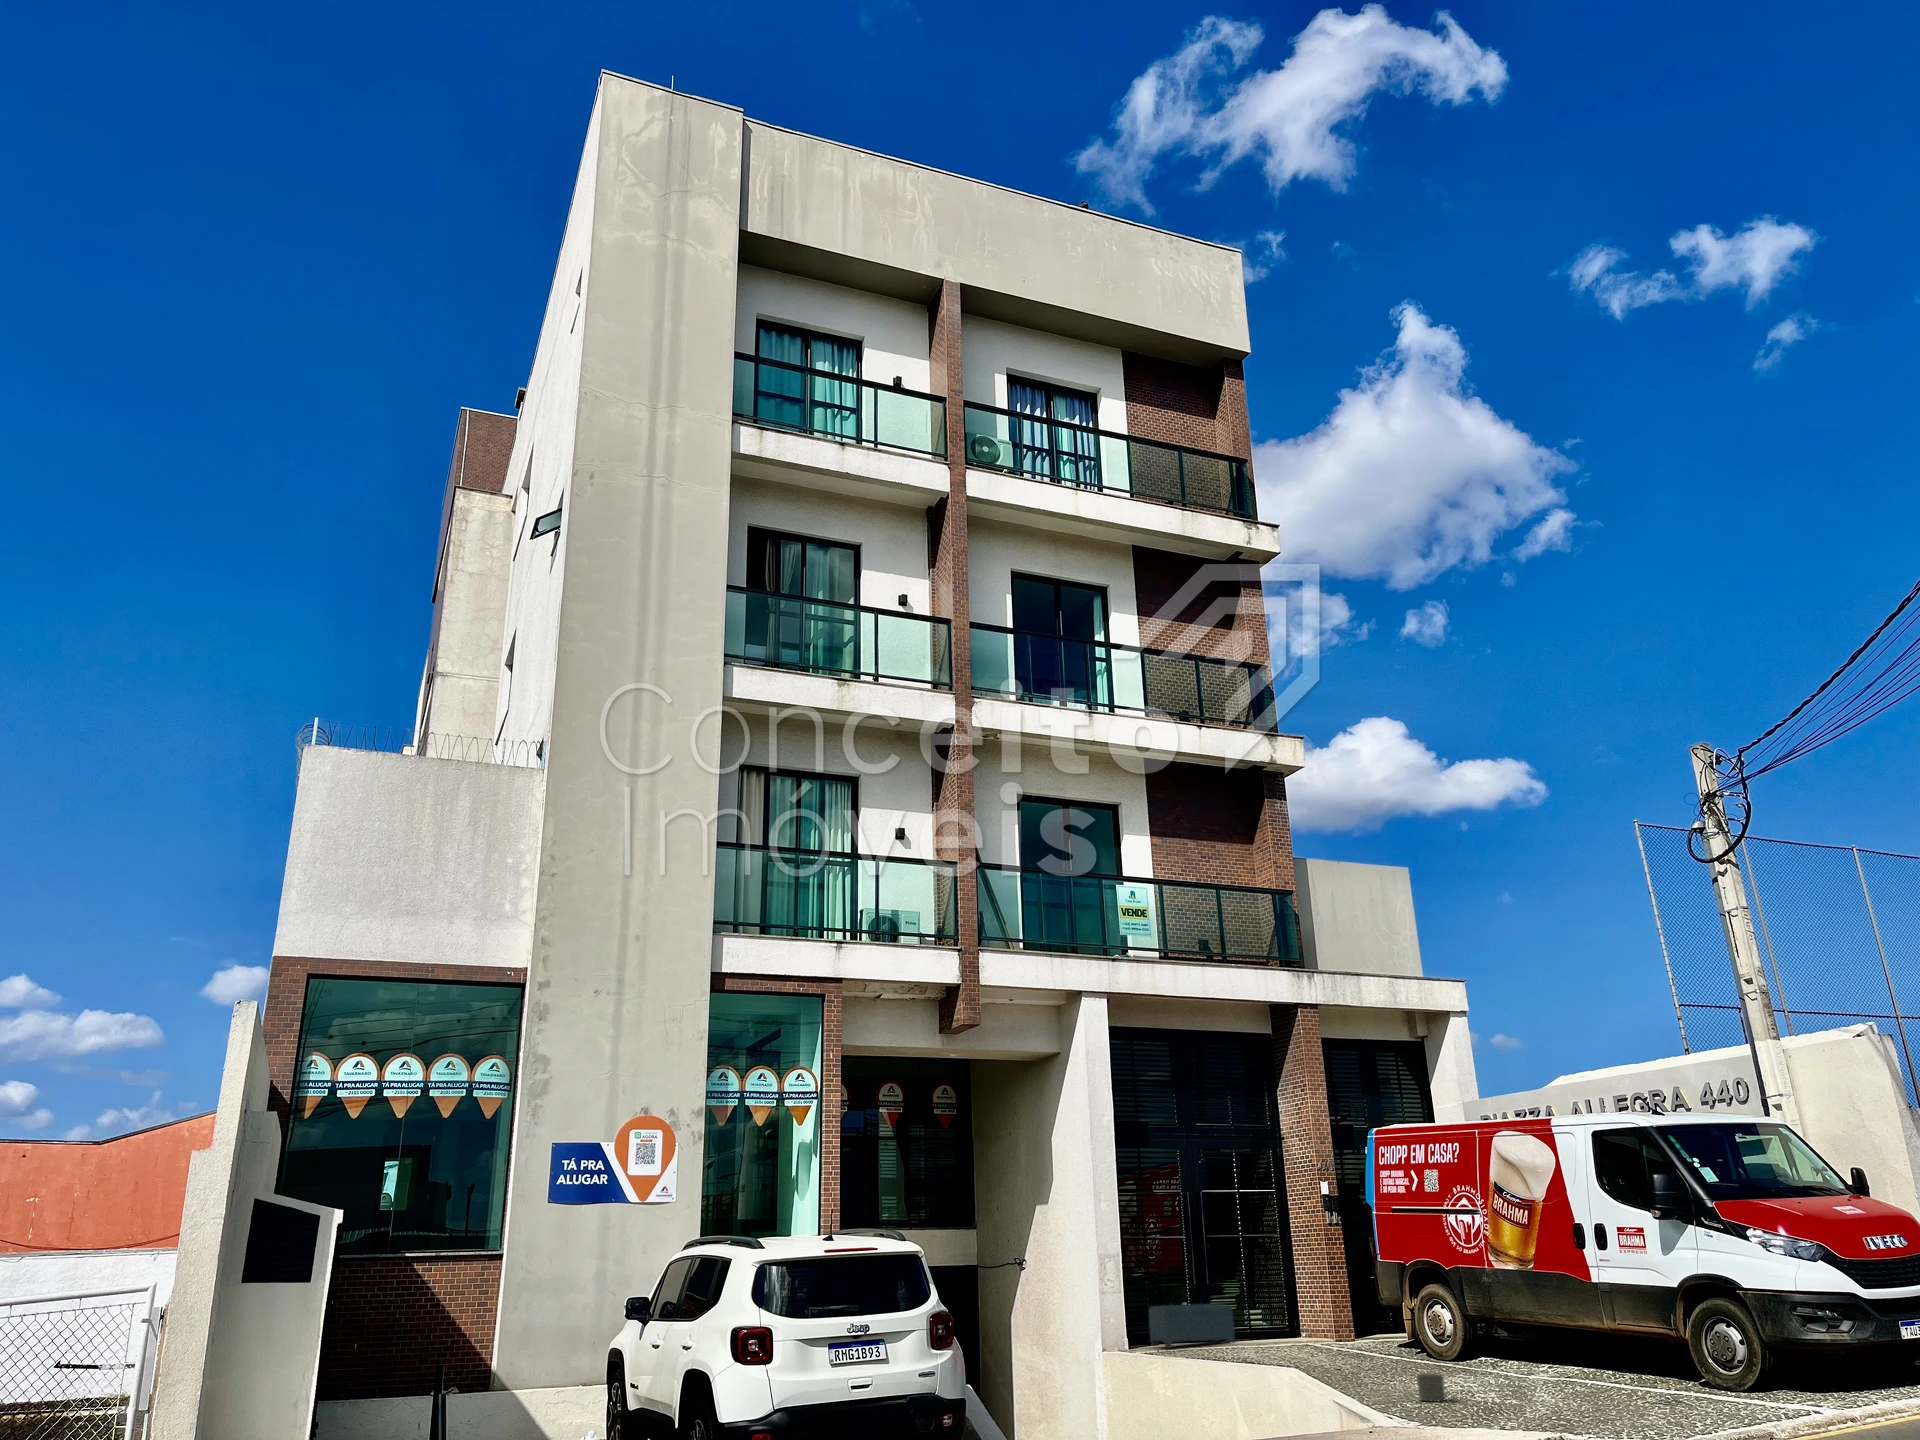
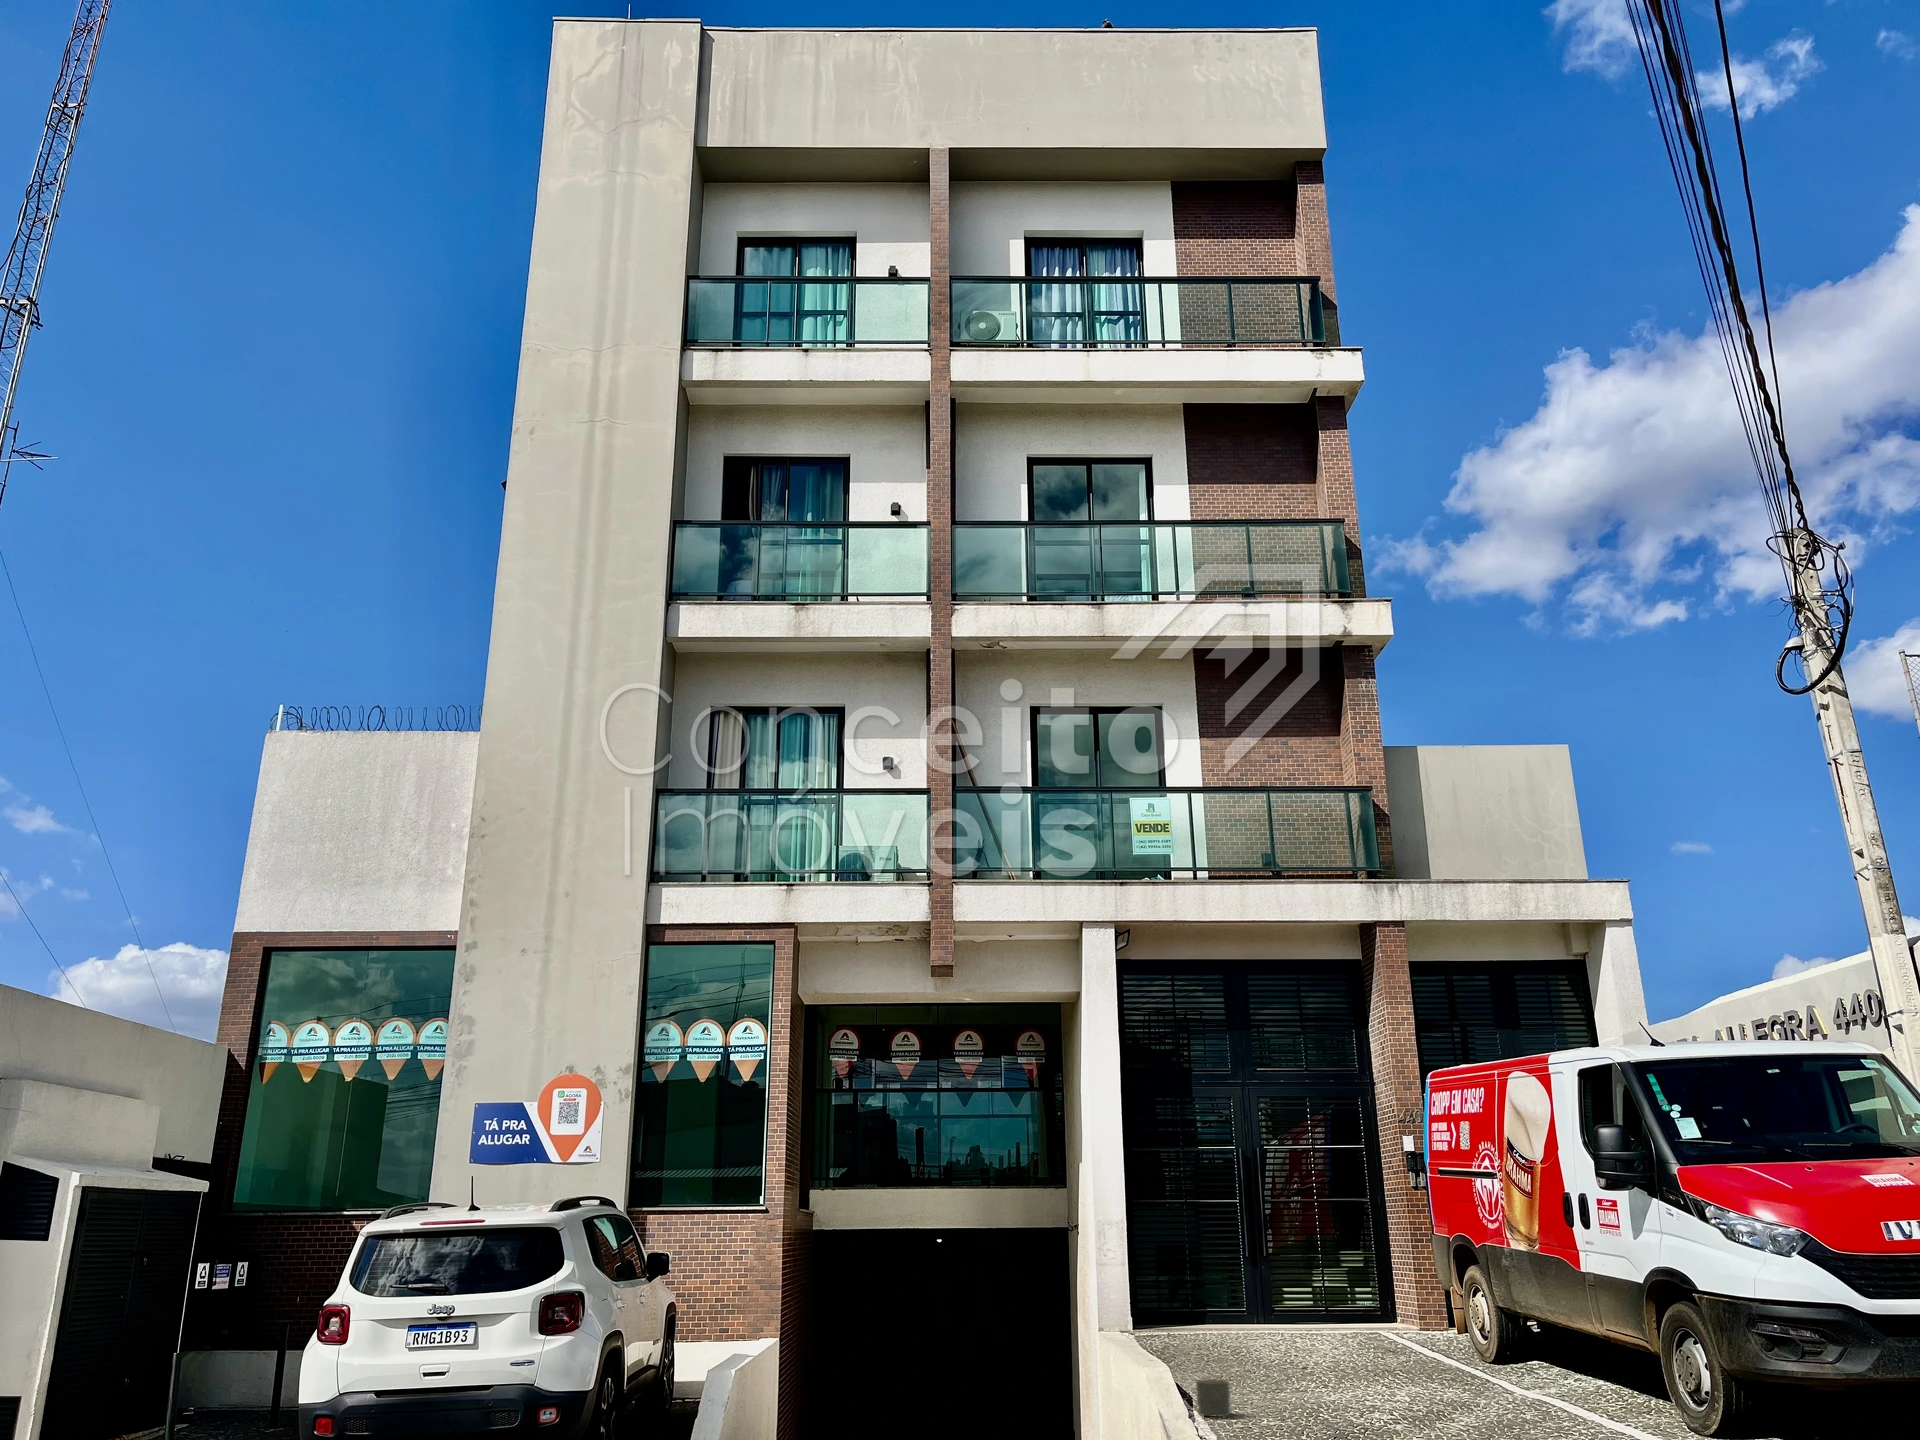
bench: present [1149,1304,1235,1348] -> none [1184,1283,1283,1332]

